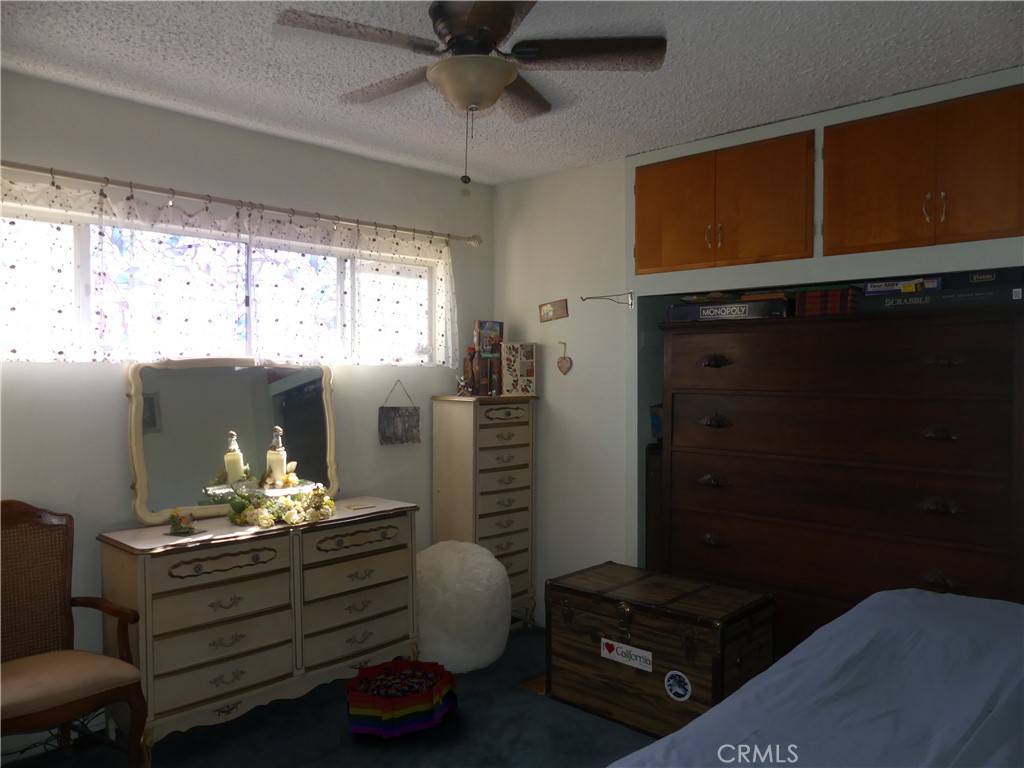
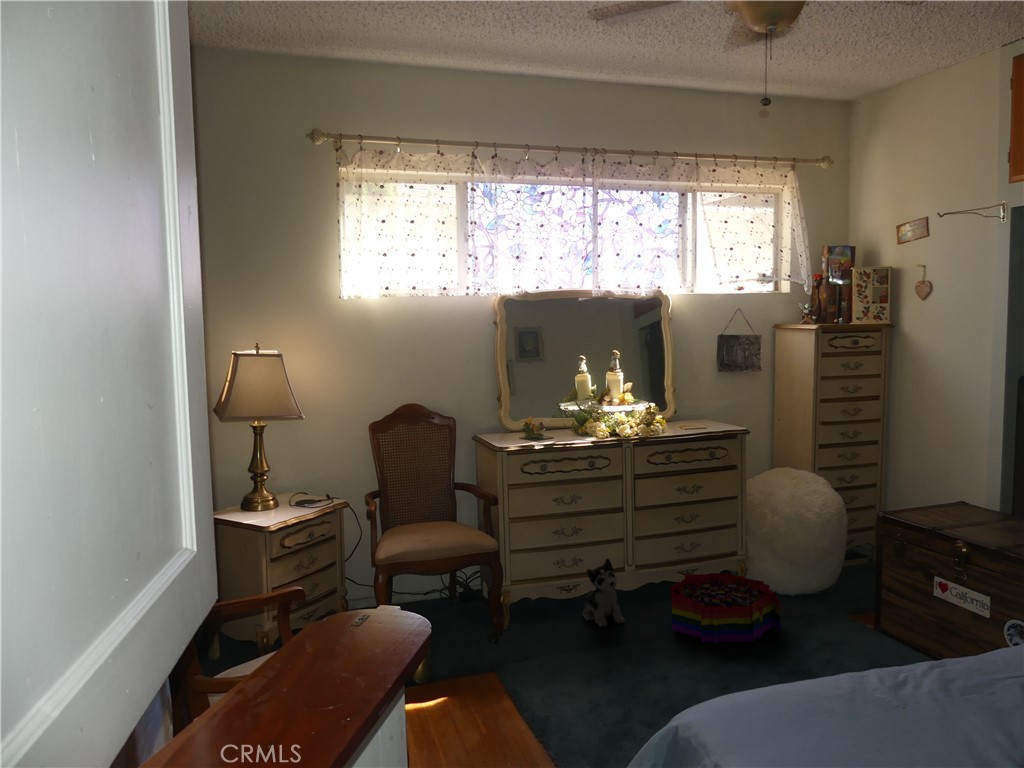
plush toy: none [245,664,296,746] -> present [583,559,625,627]

